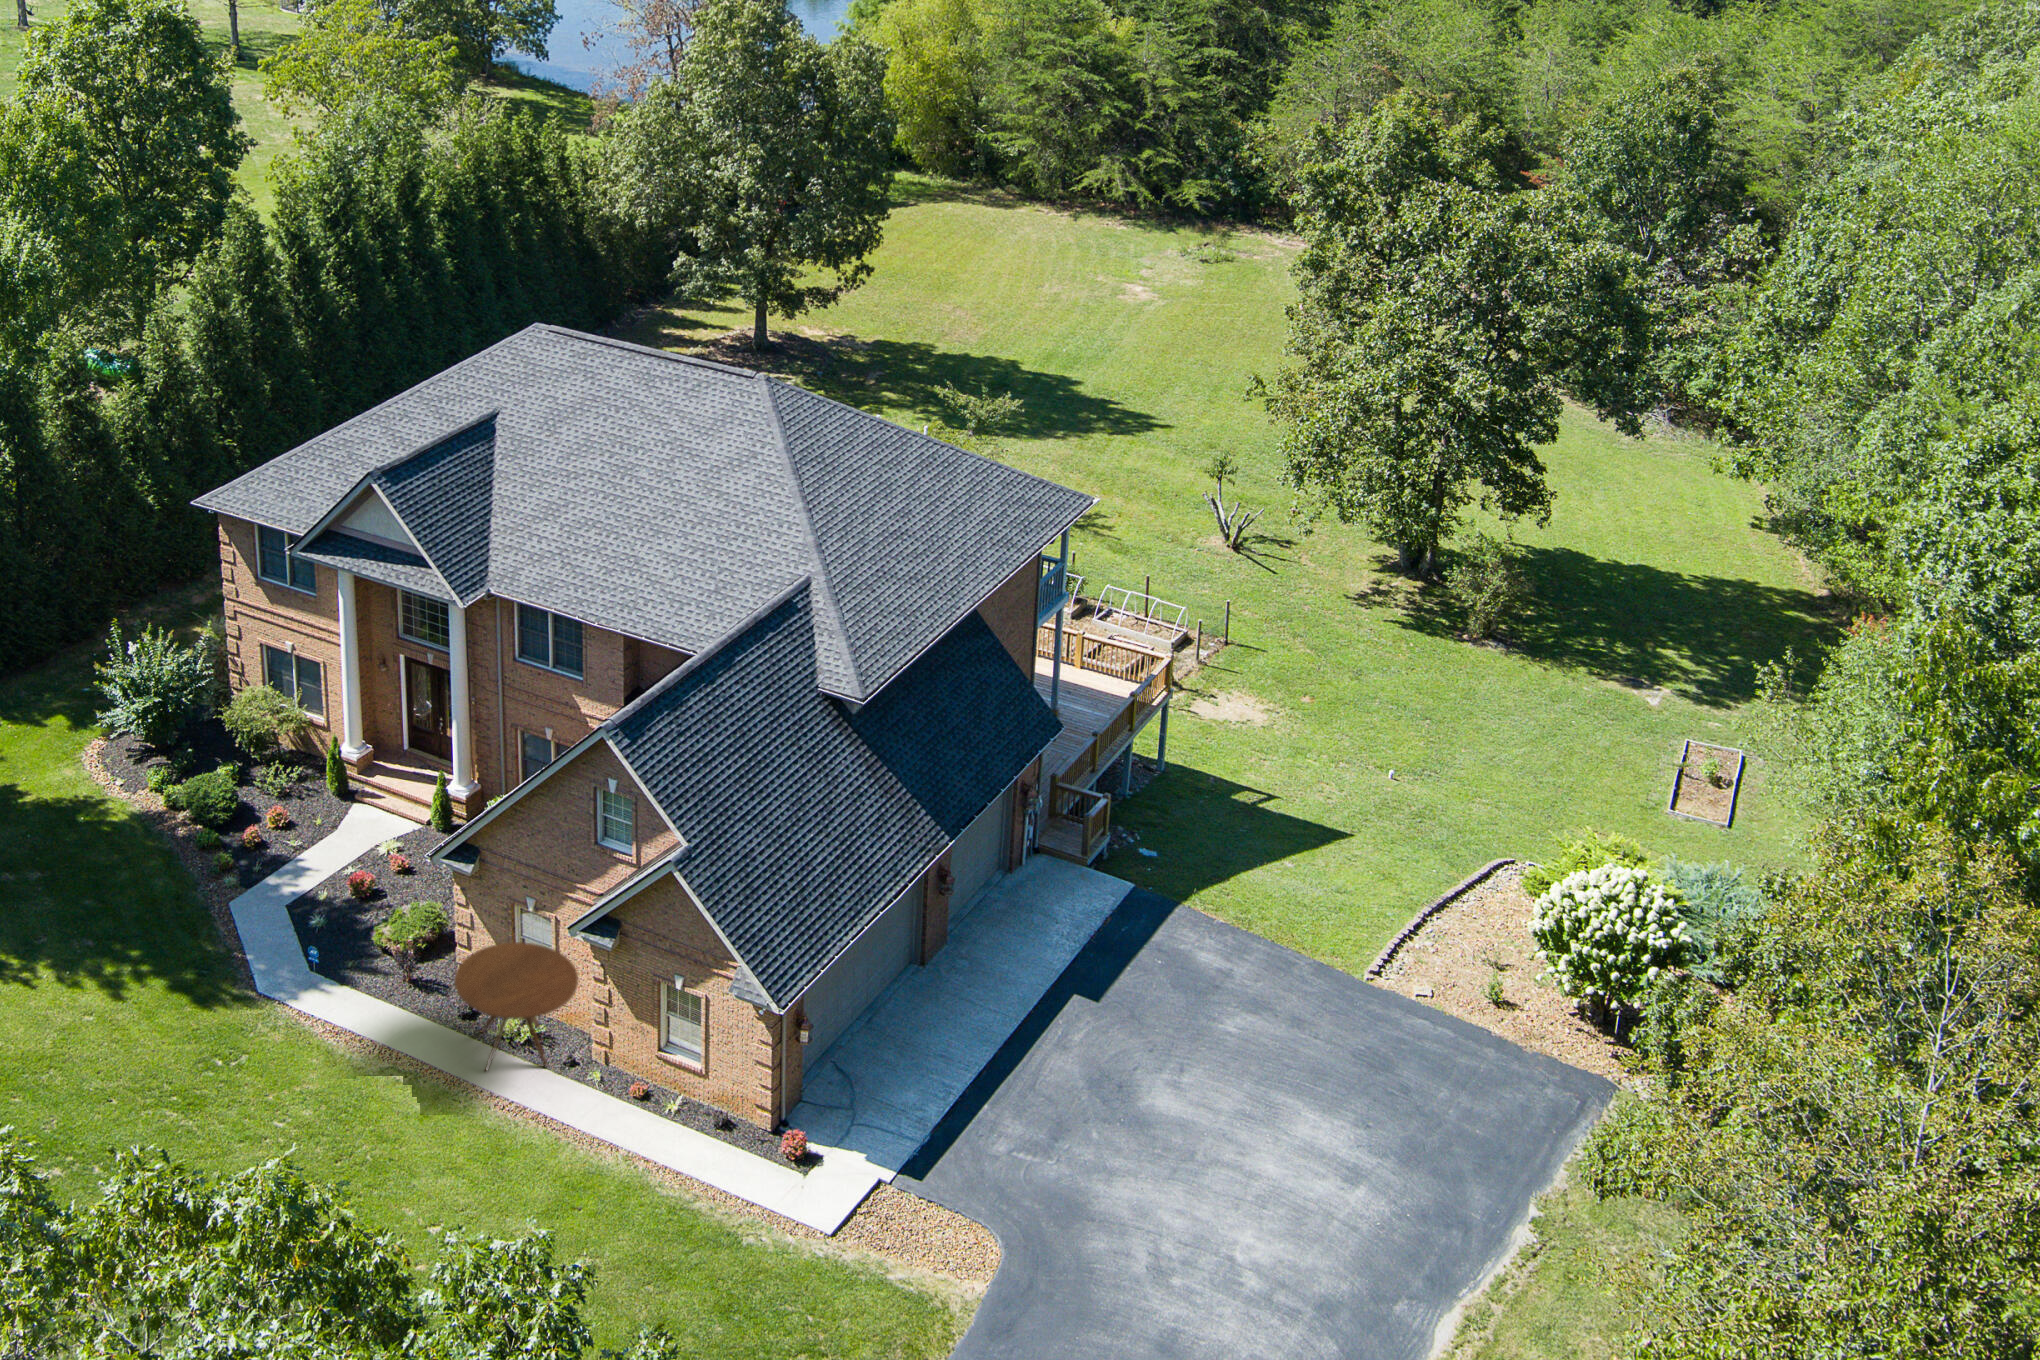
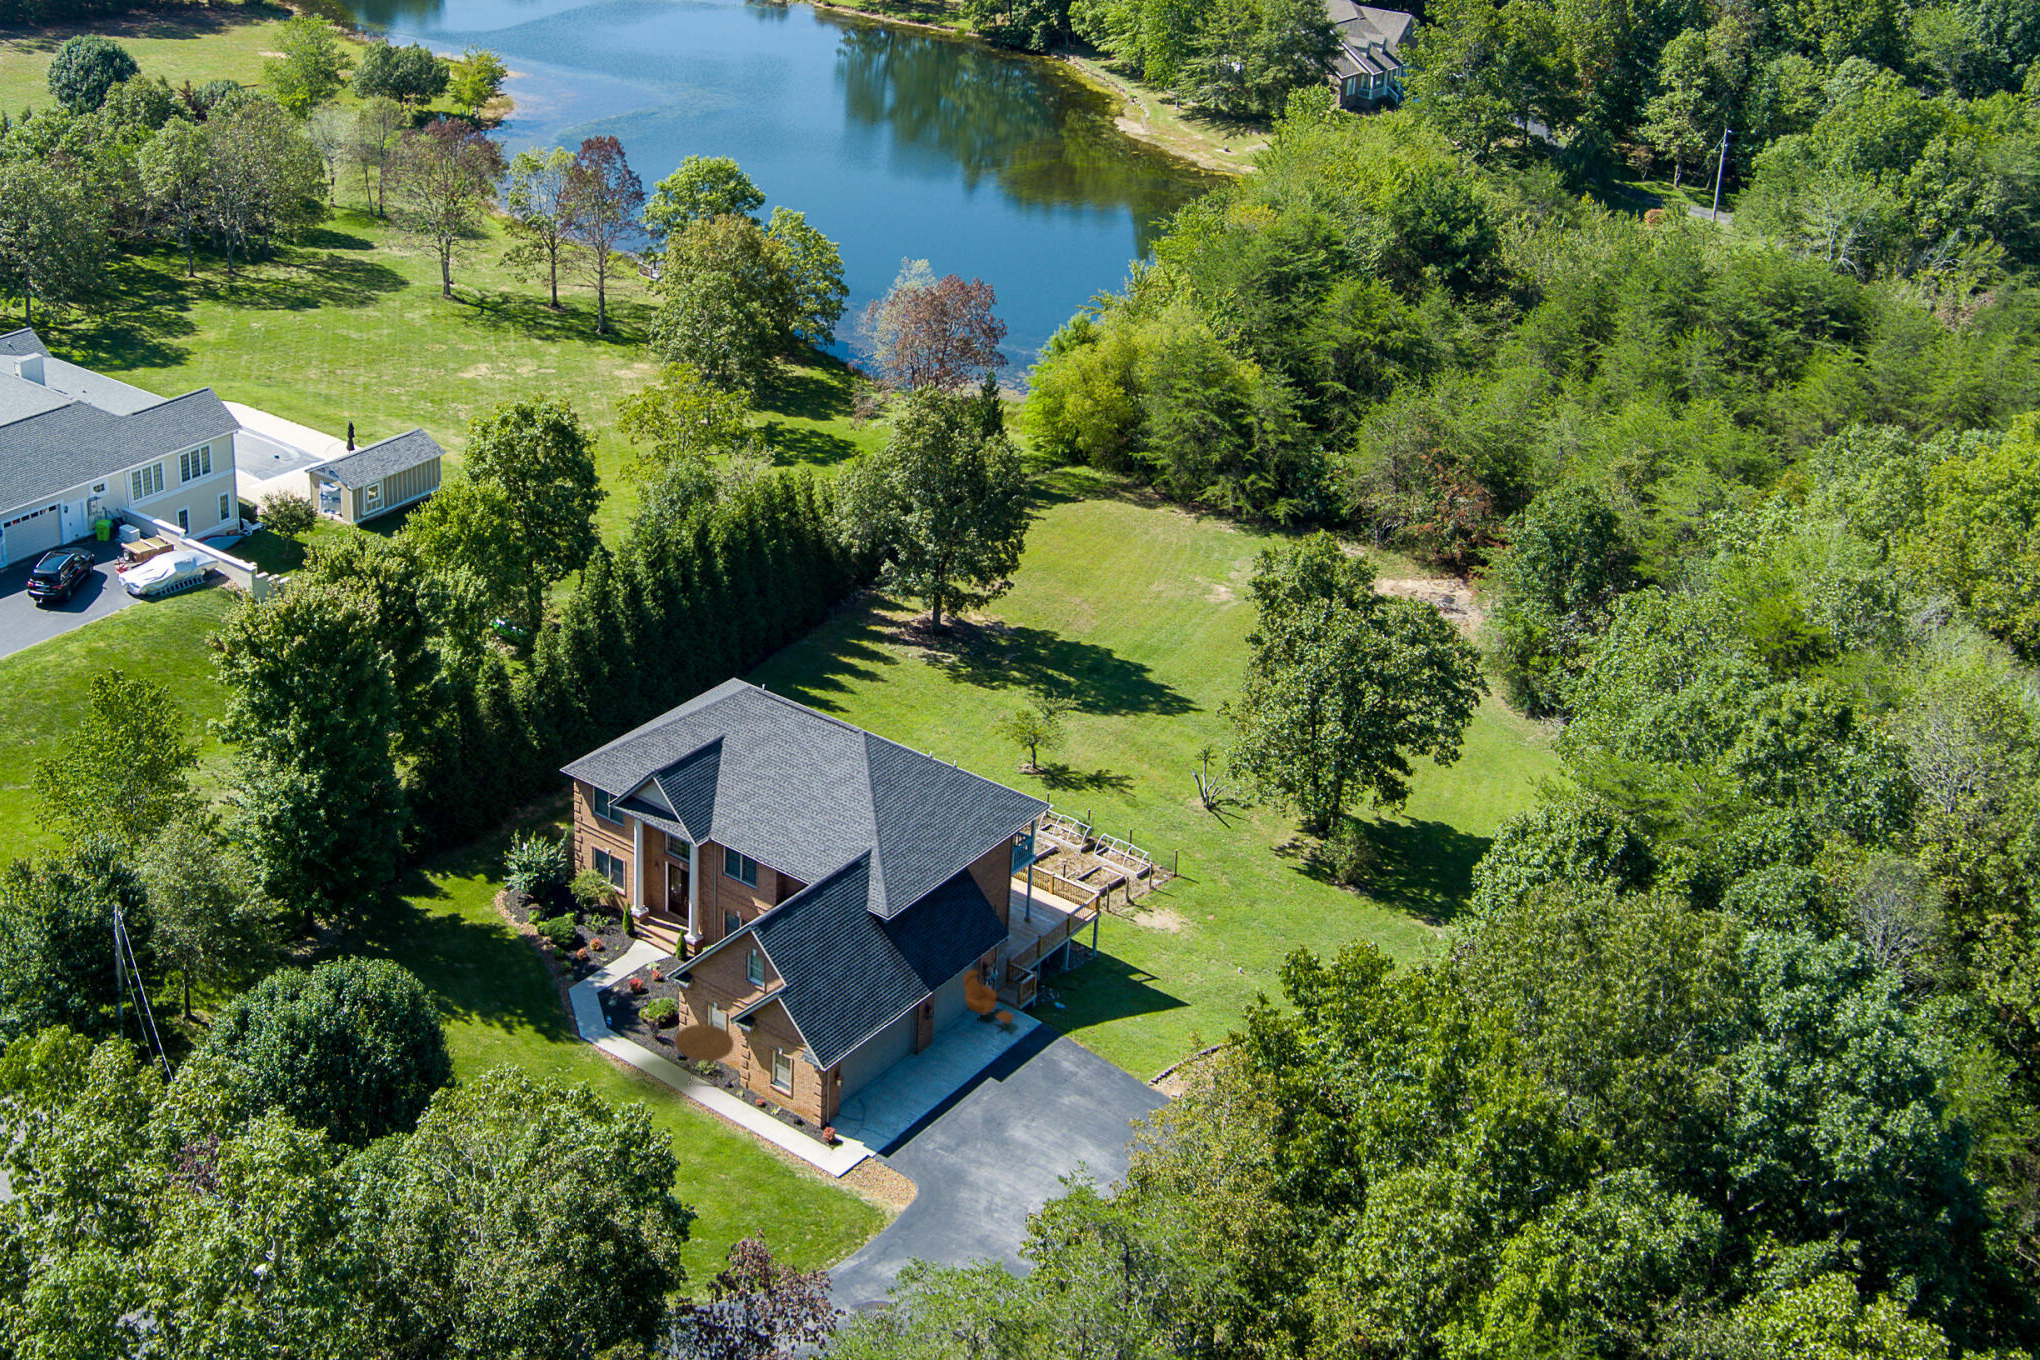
lounge chair: none [980,796,1078,907] -> present [963,970,1013,1031]

